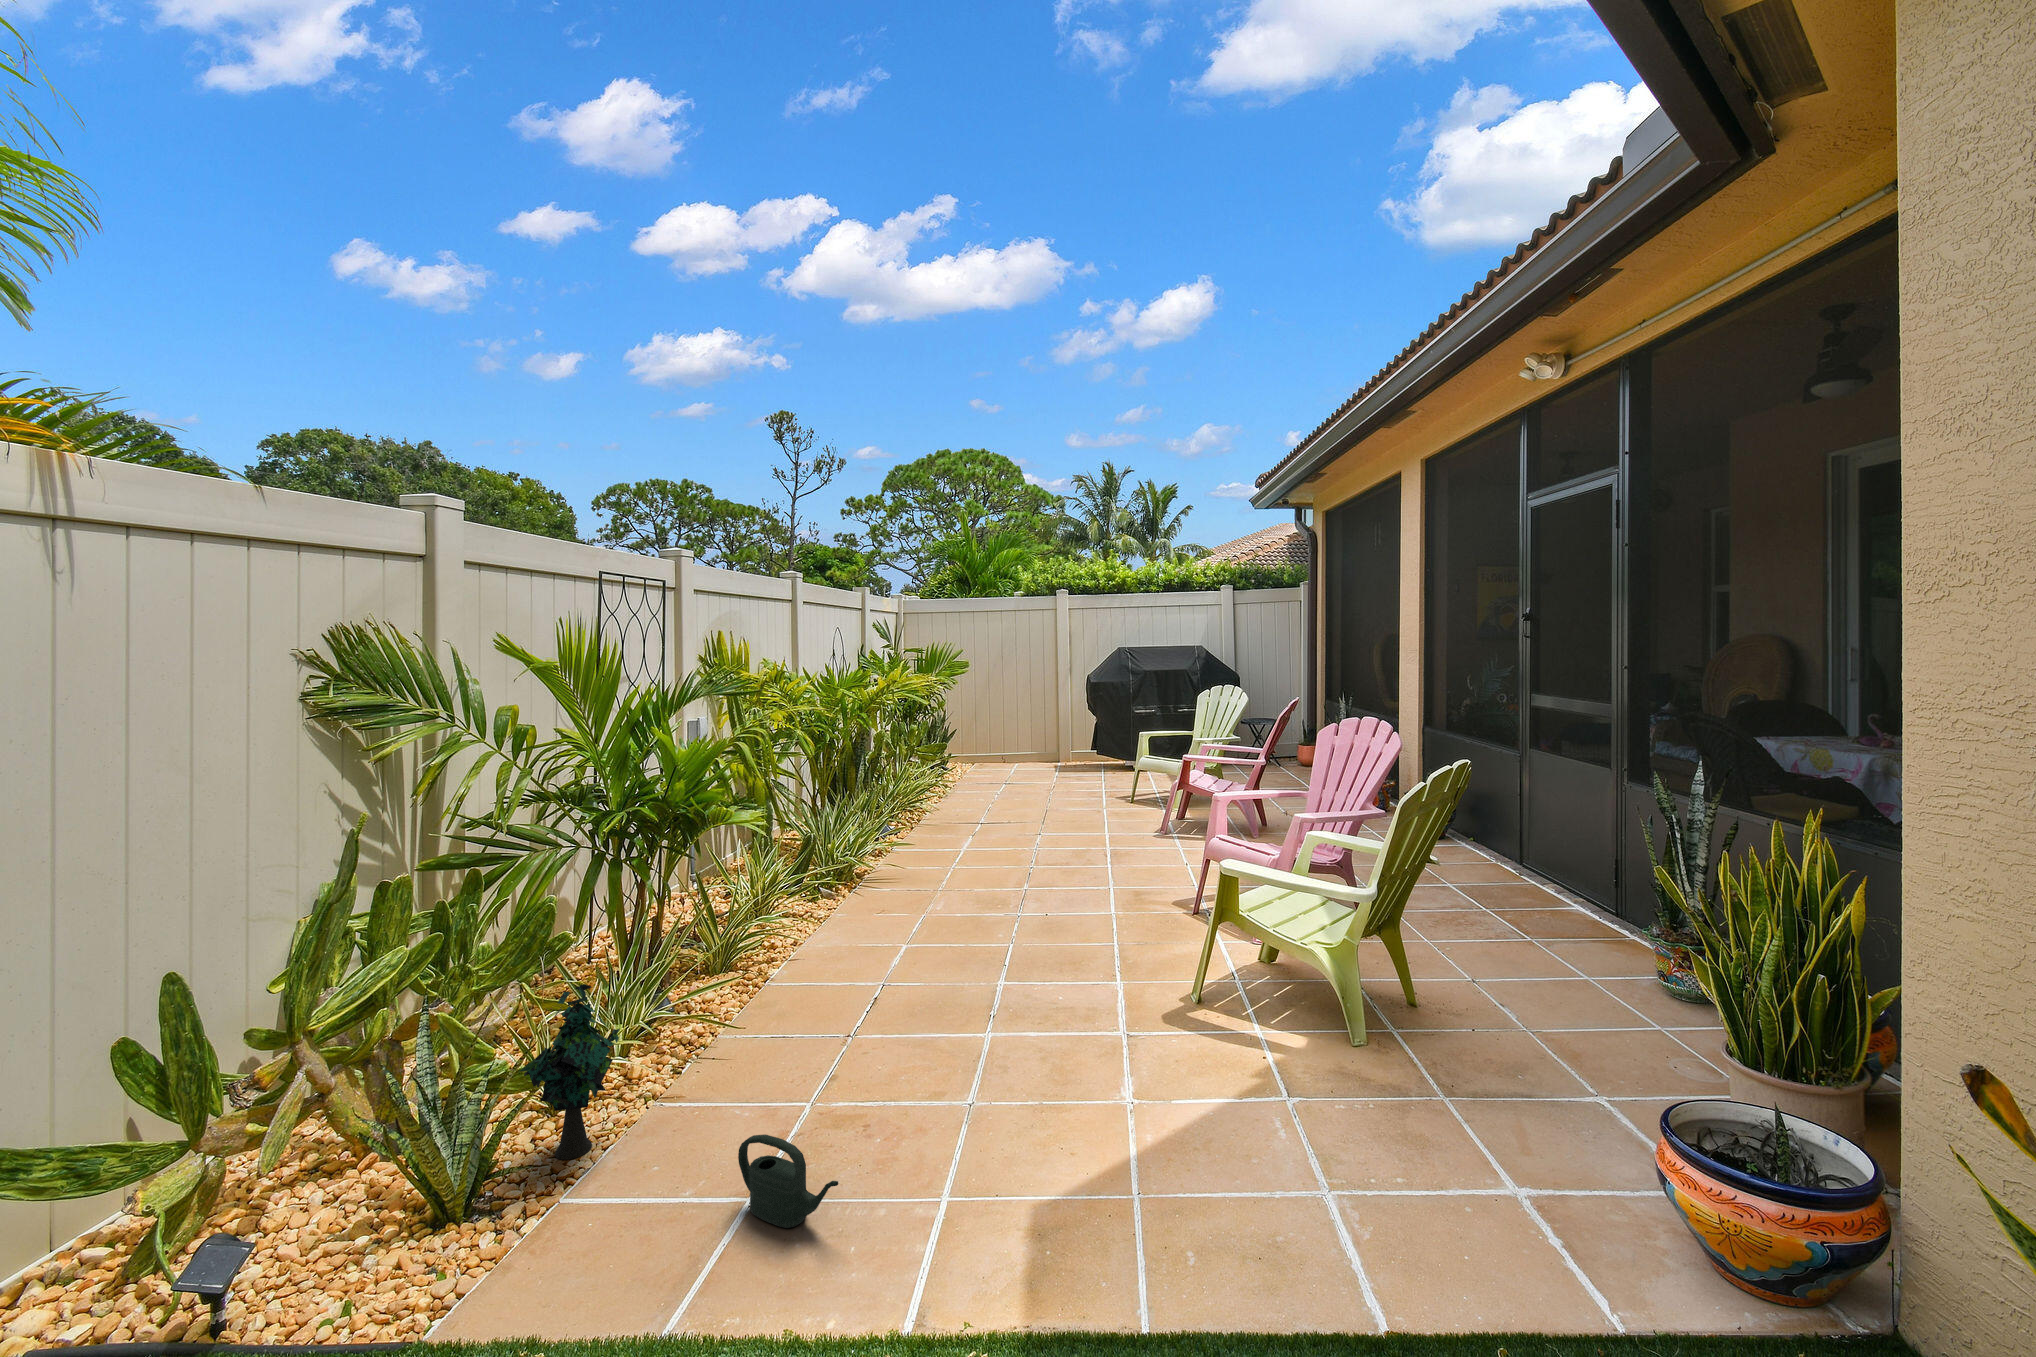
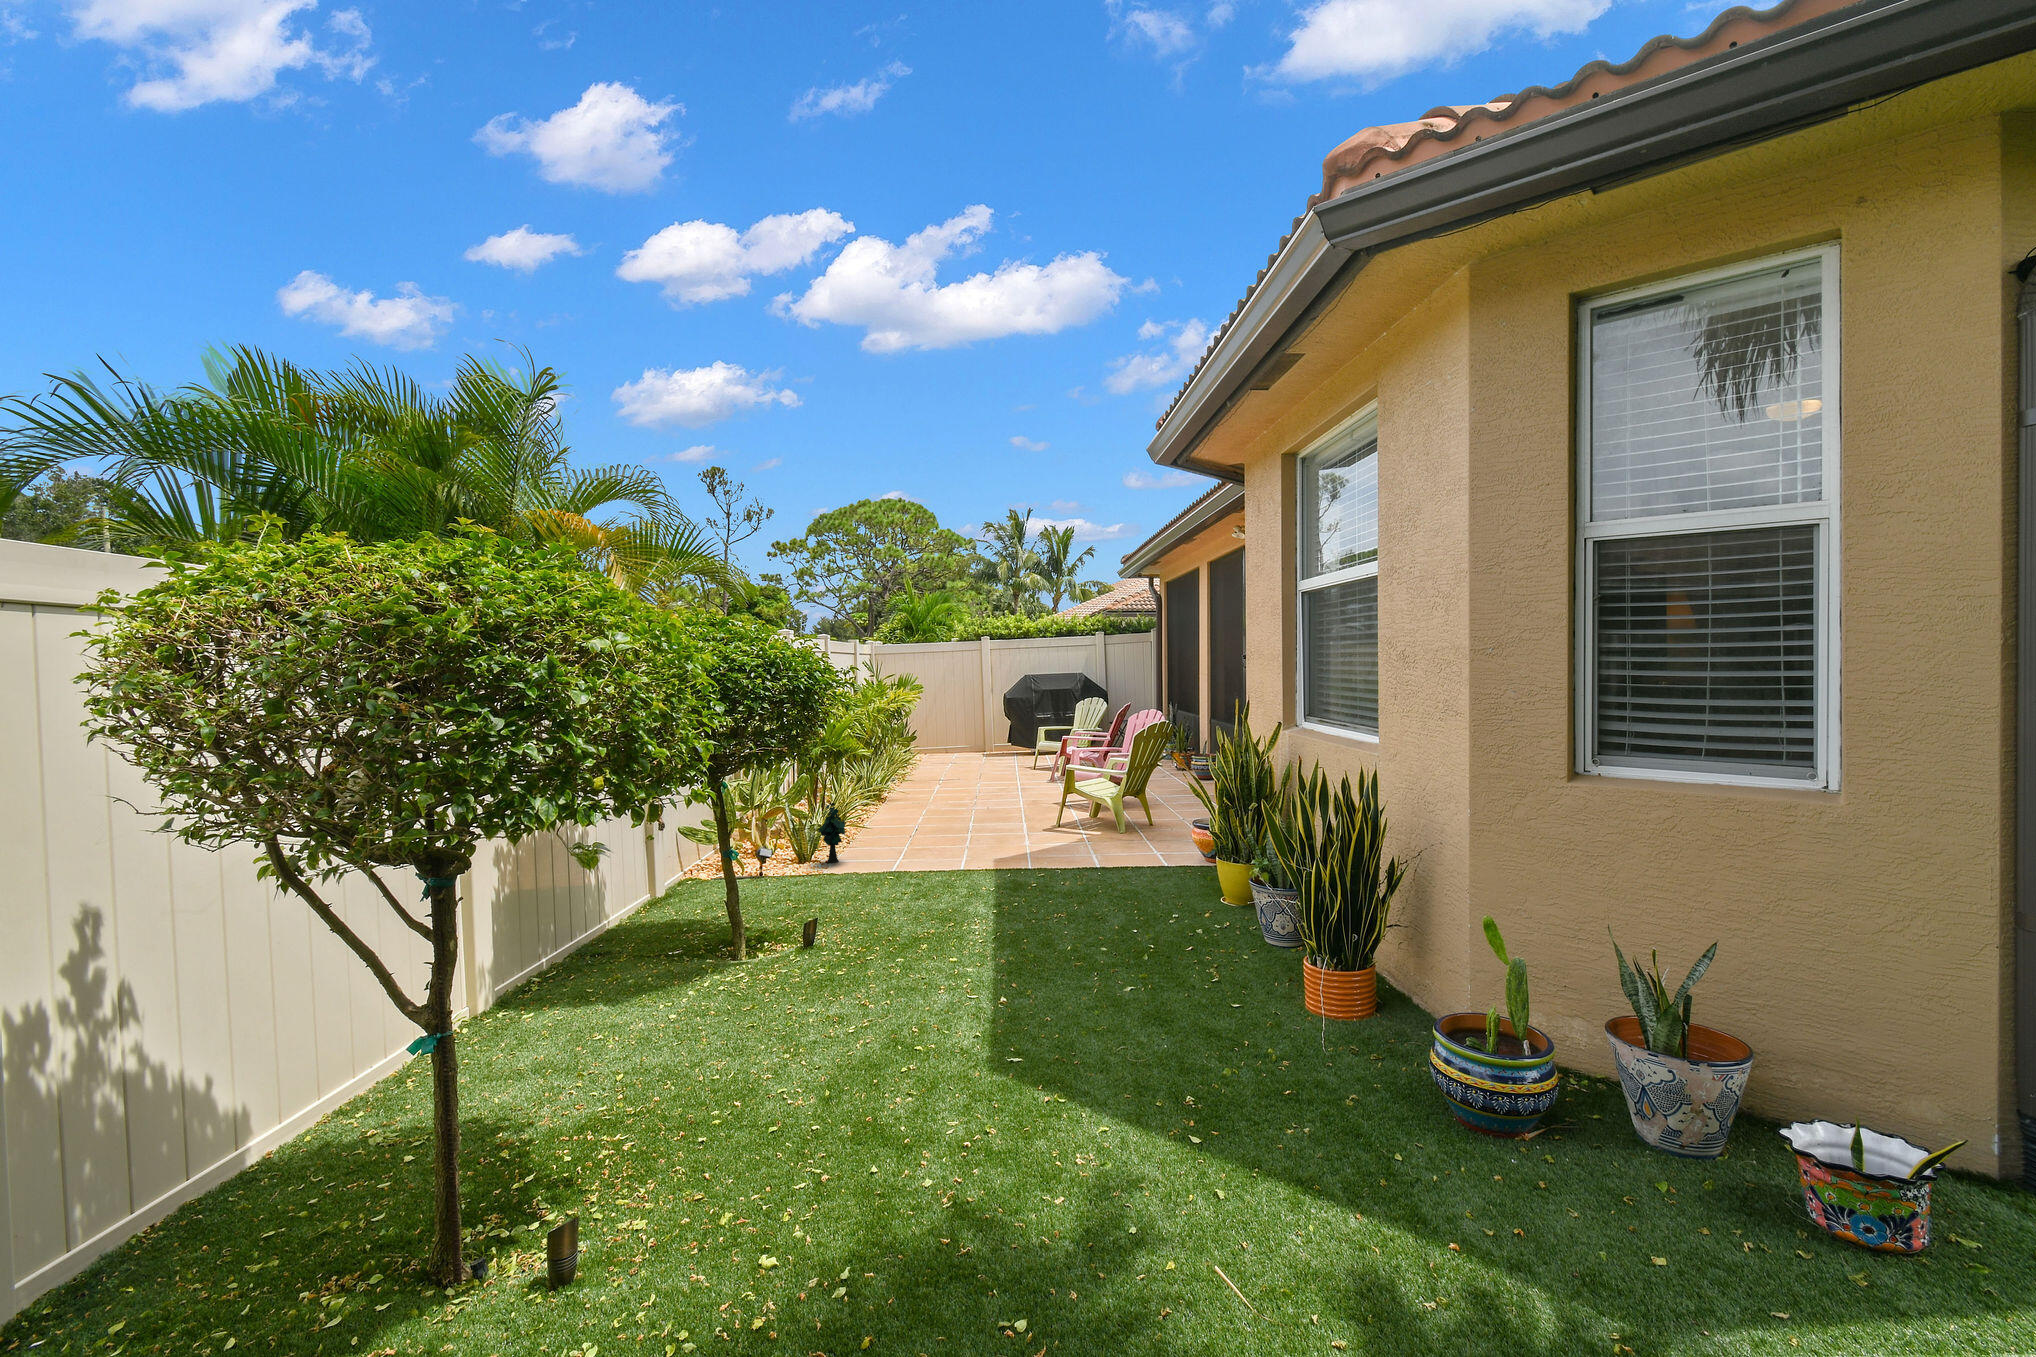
watering can: present [738,1134,838,1228] -> none [902,840,940,866]

